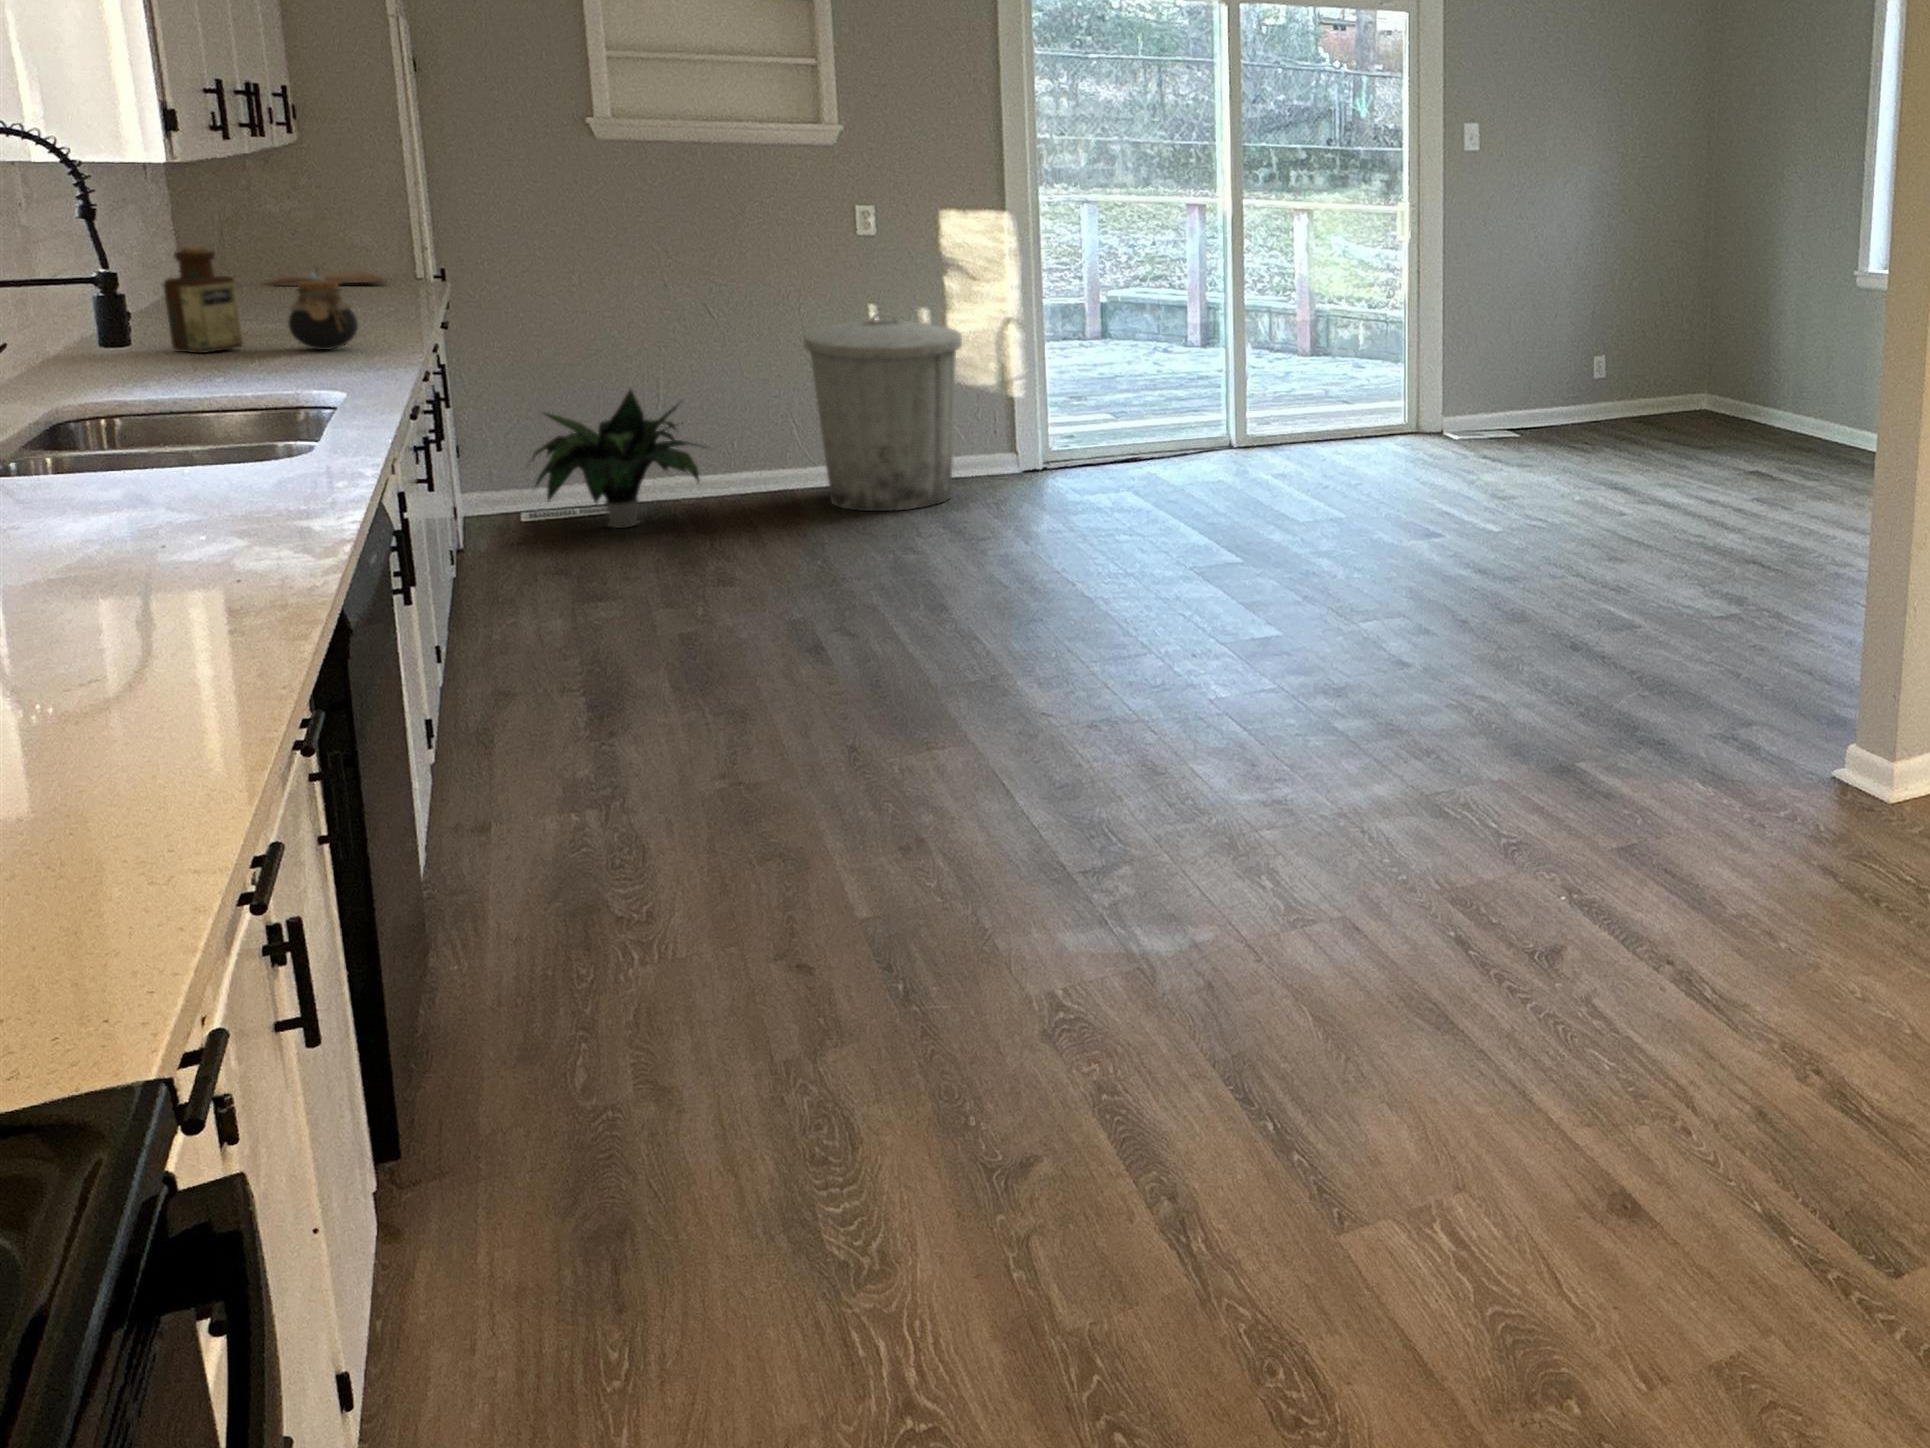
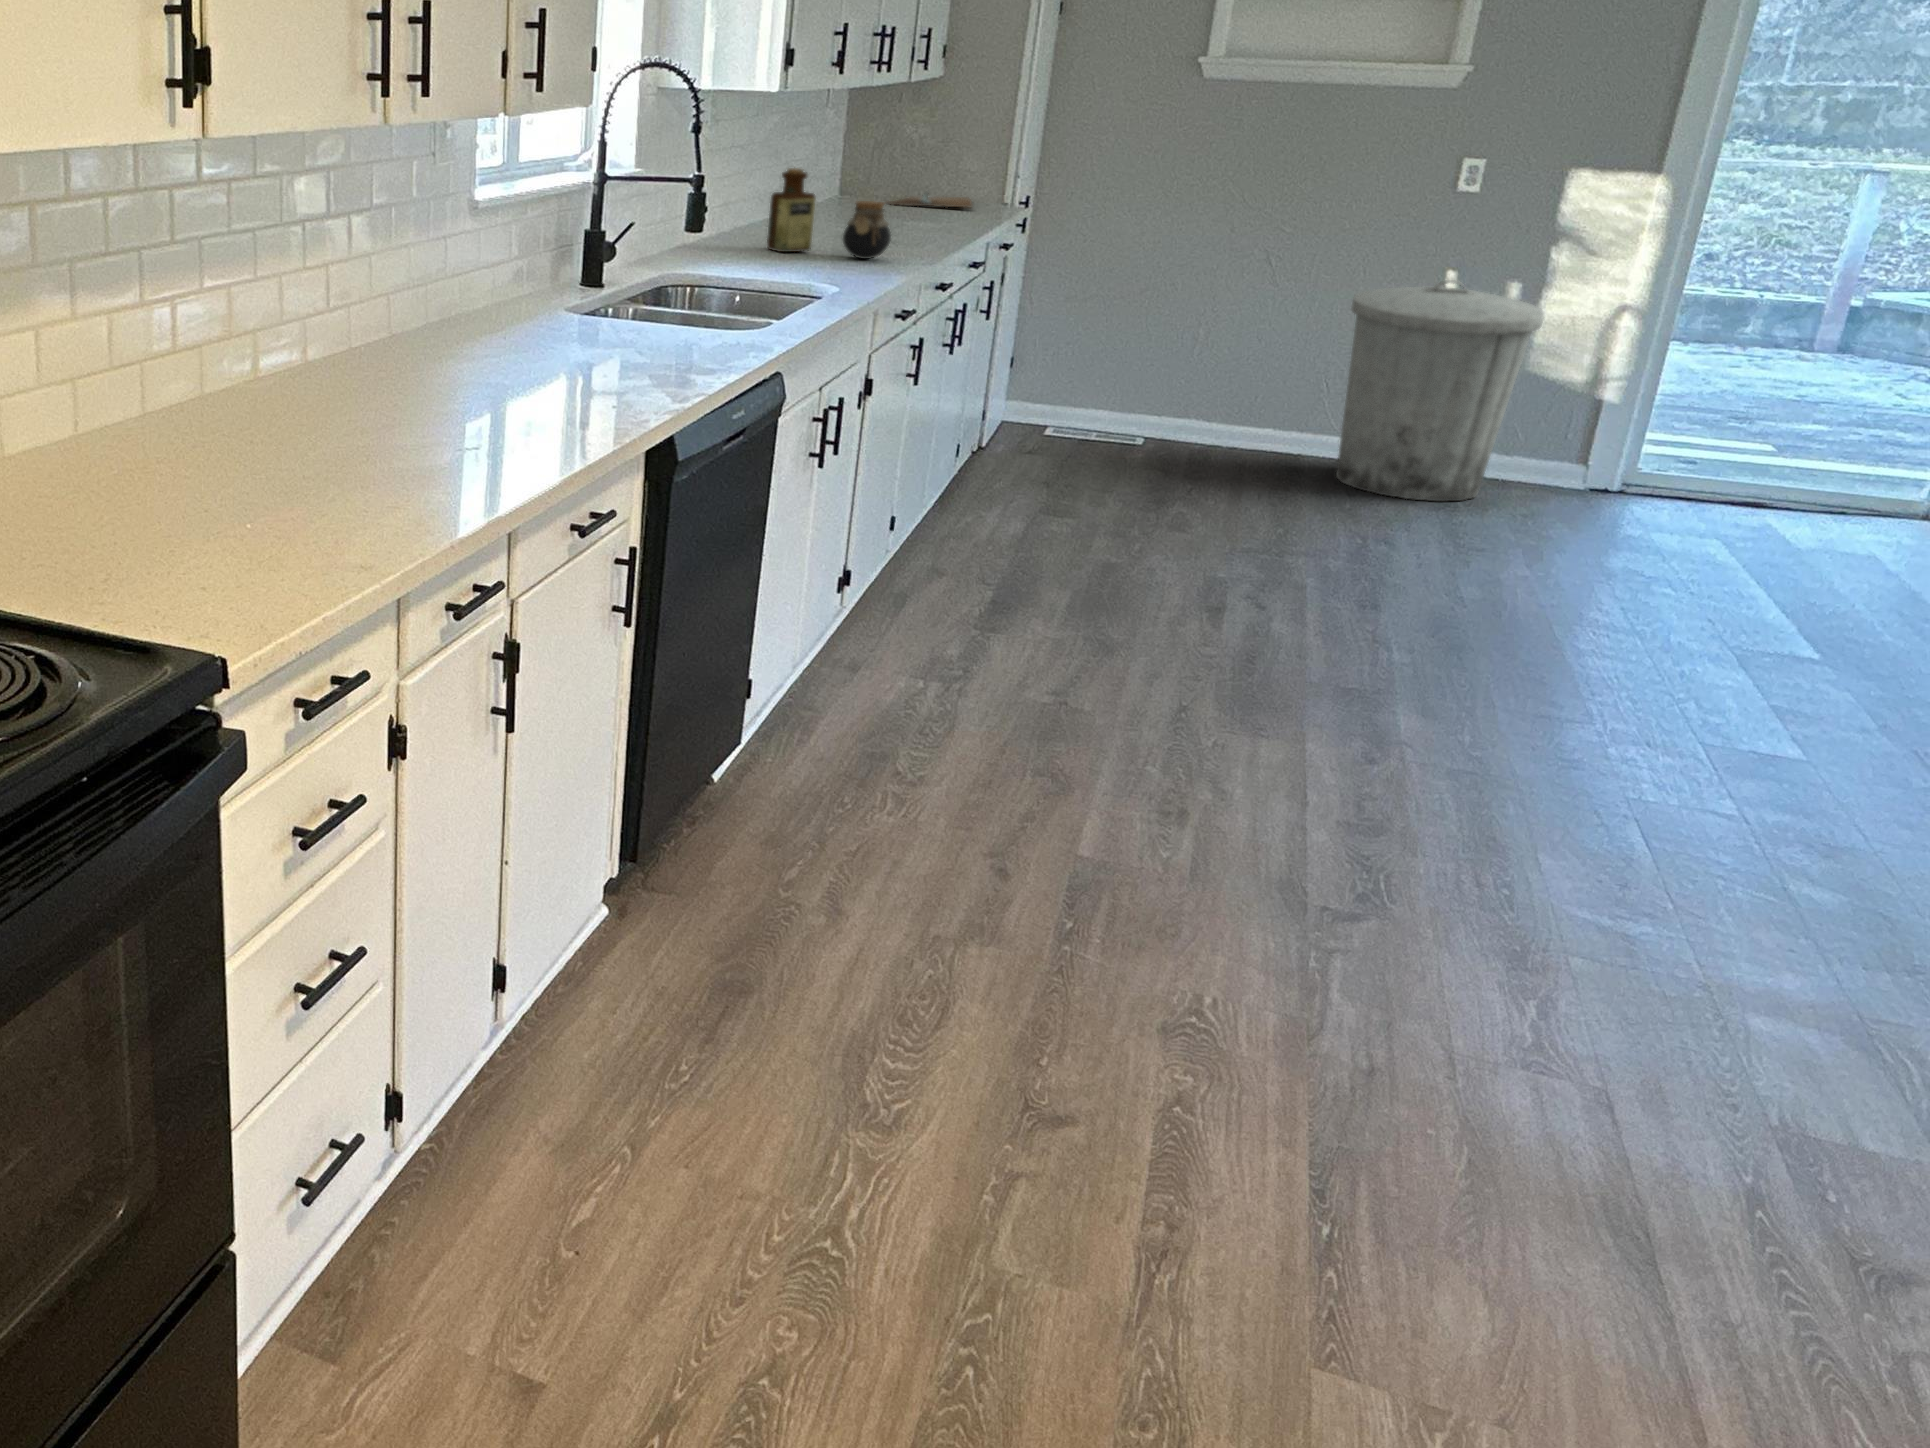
potted plant: present [529,390,700,528] -> none [1055,327,1234,459]

